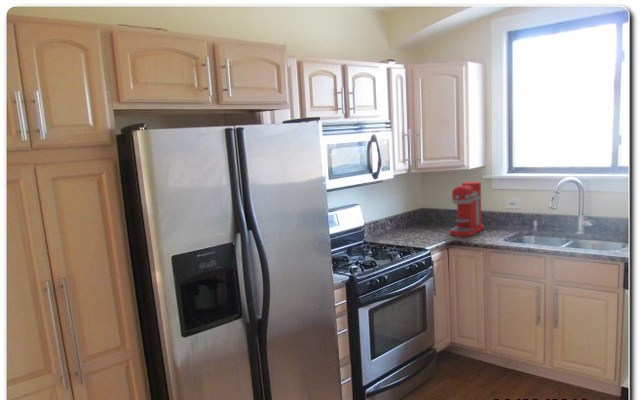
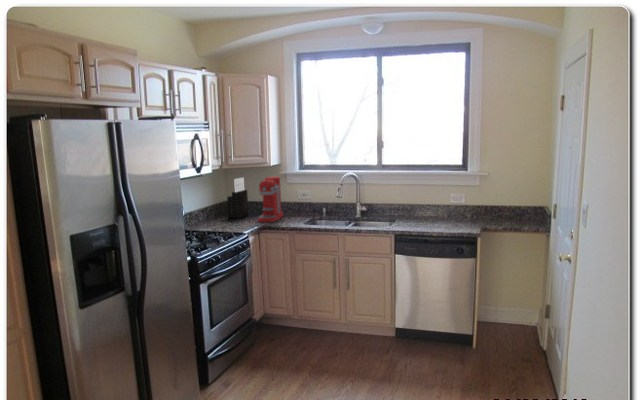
knife block: none [419,182,444,229] -> present [227,177,248,218]

